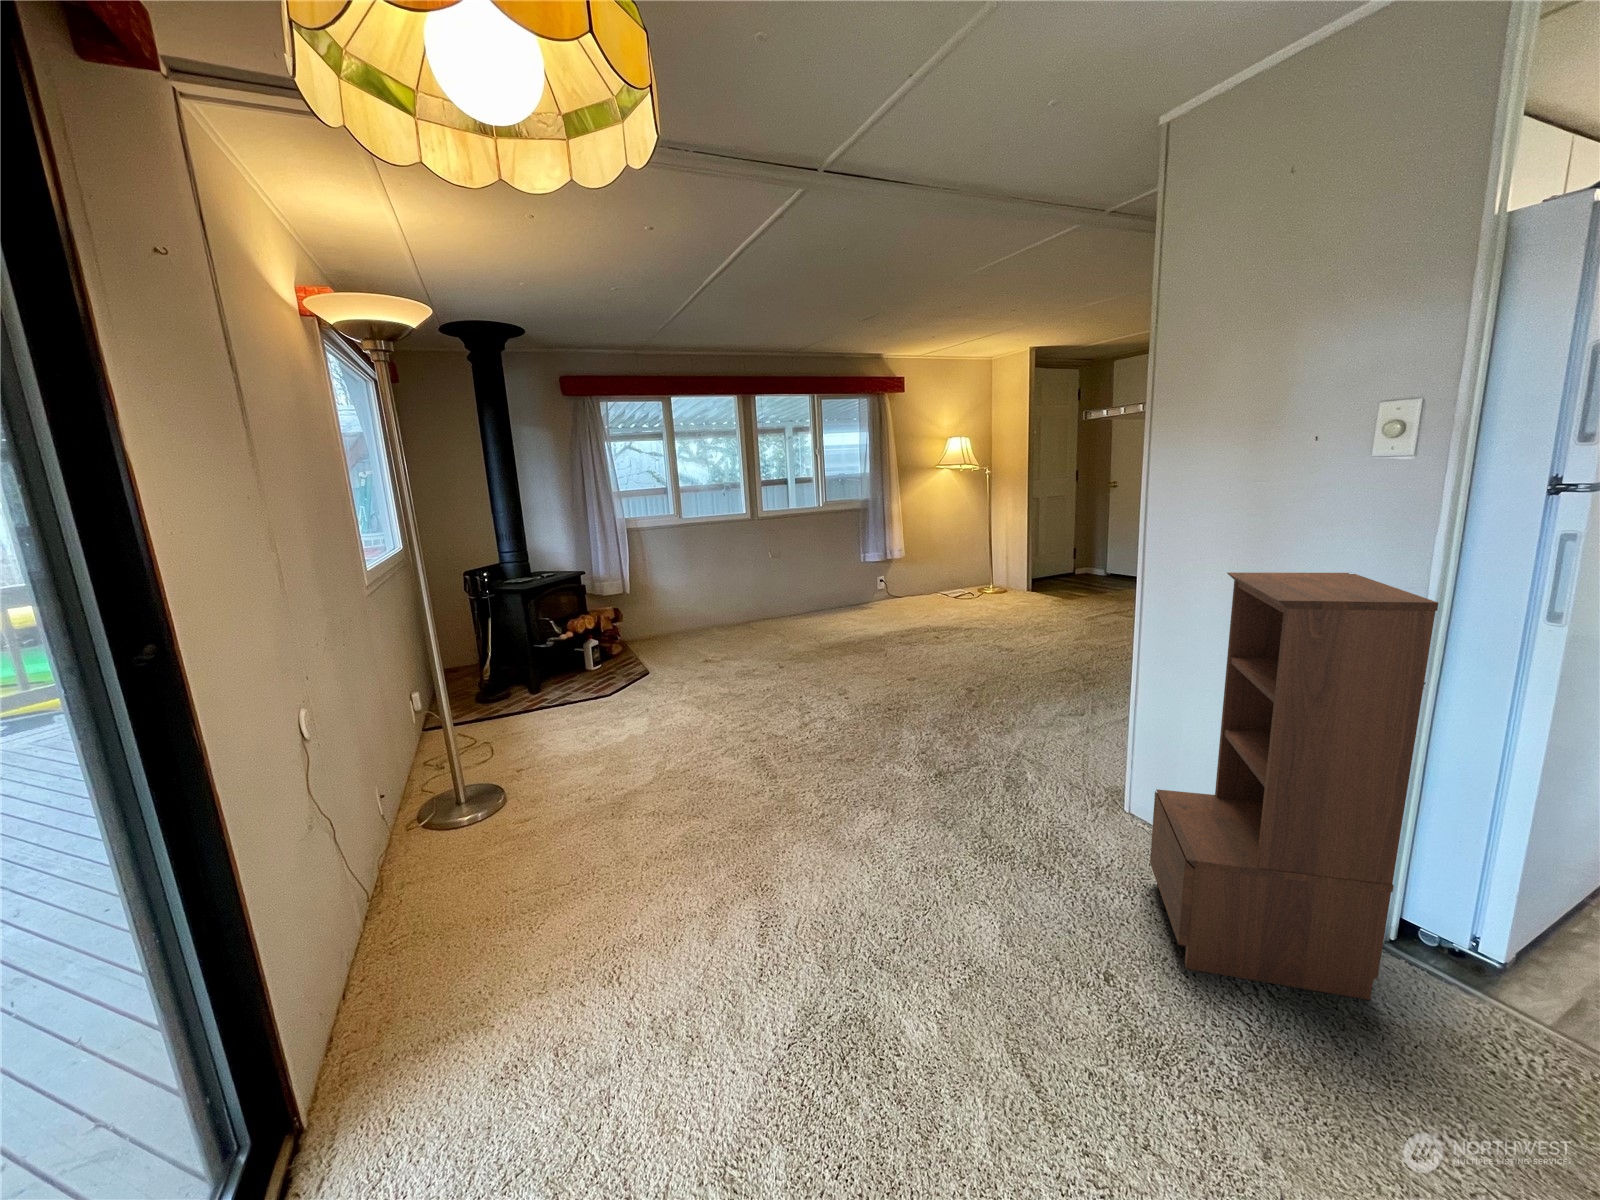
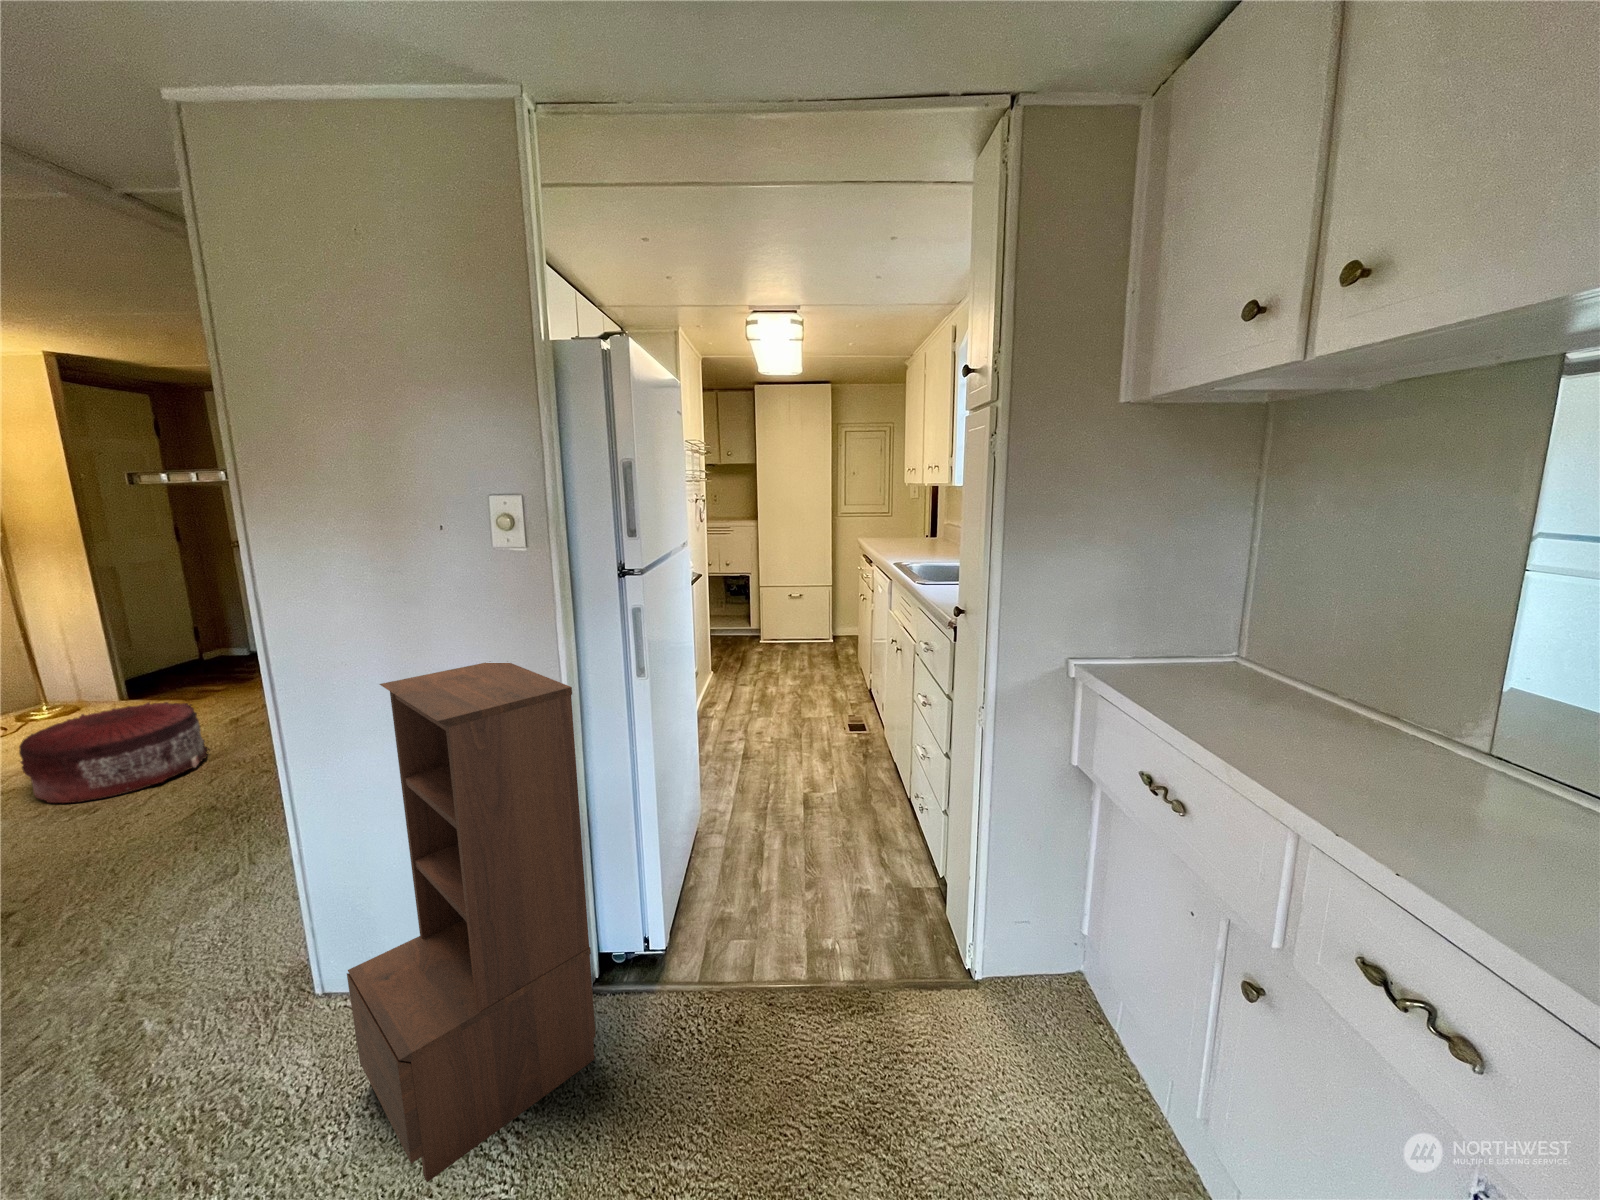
pouf: none [983,590,1074,645] -> present [19,702,209,804]

